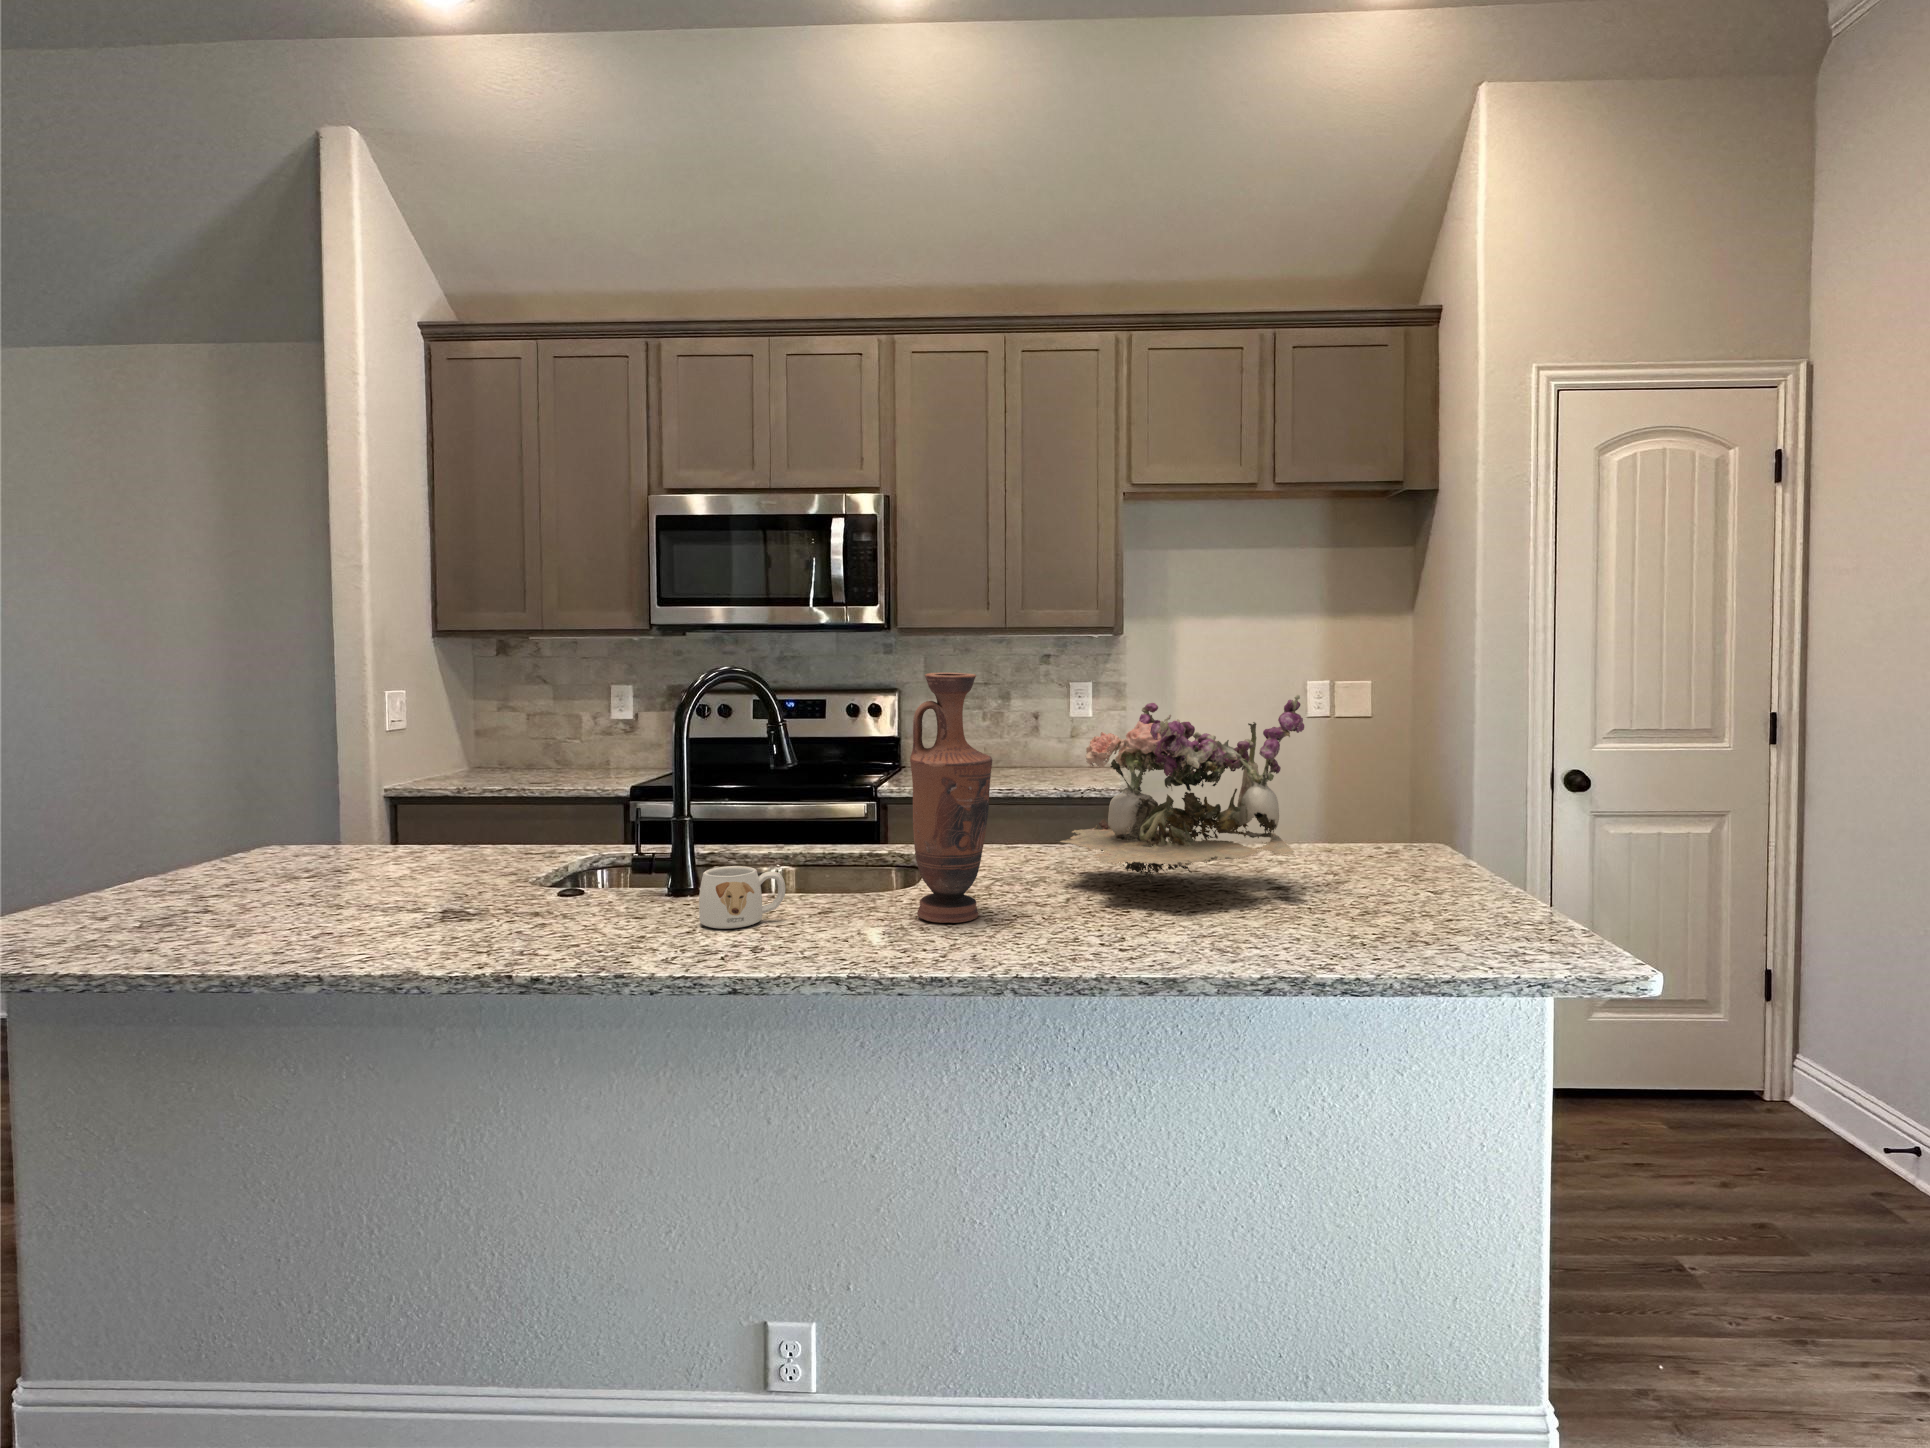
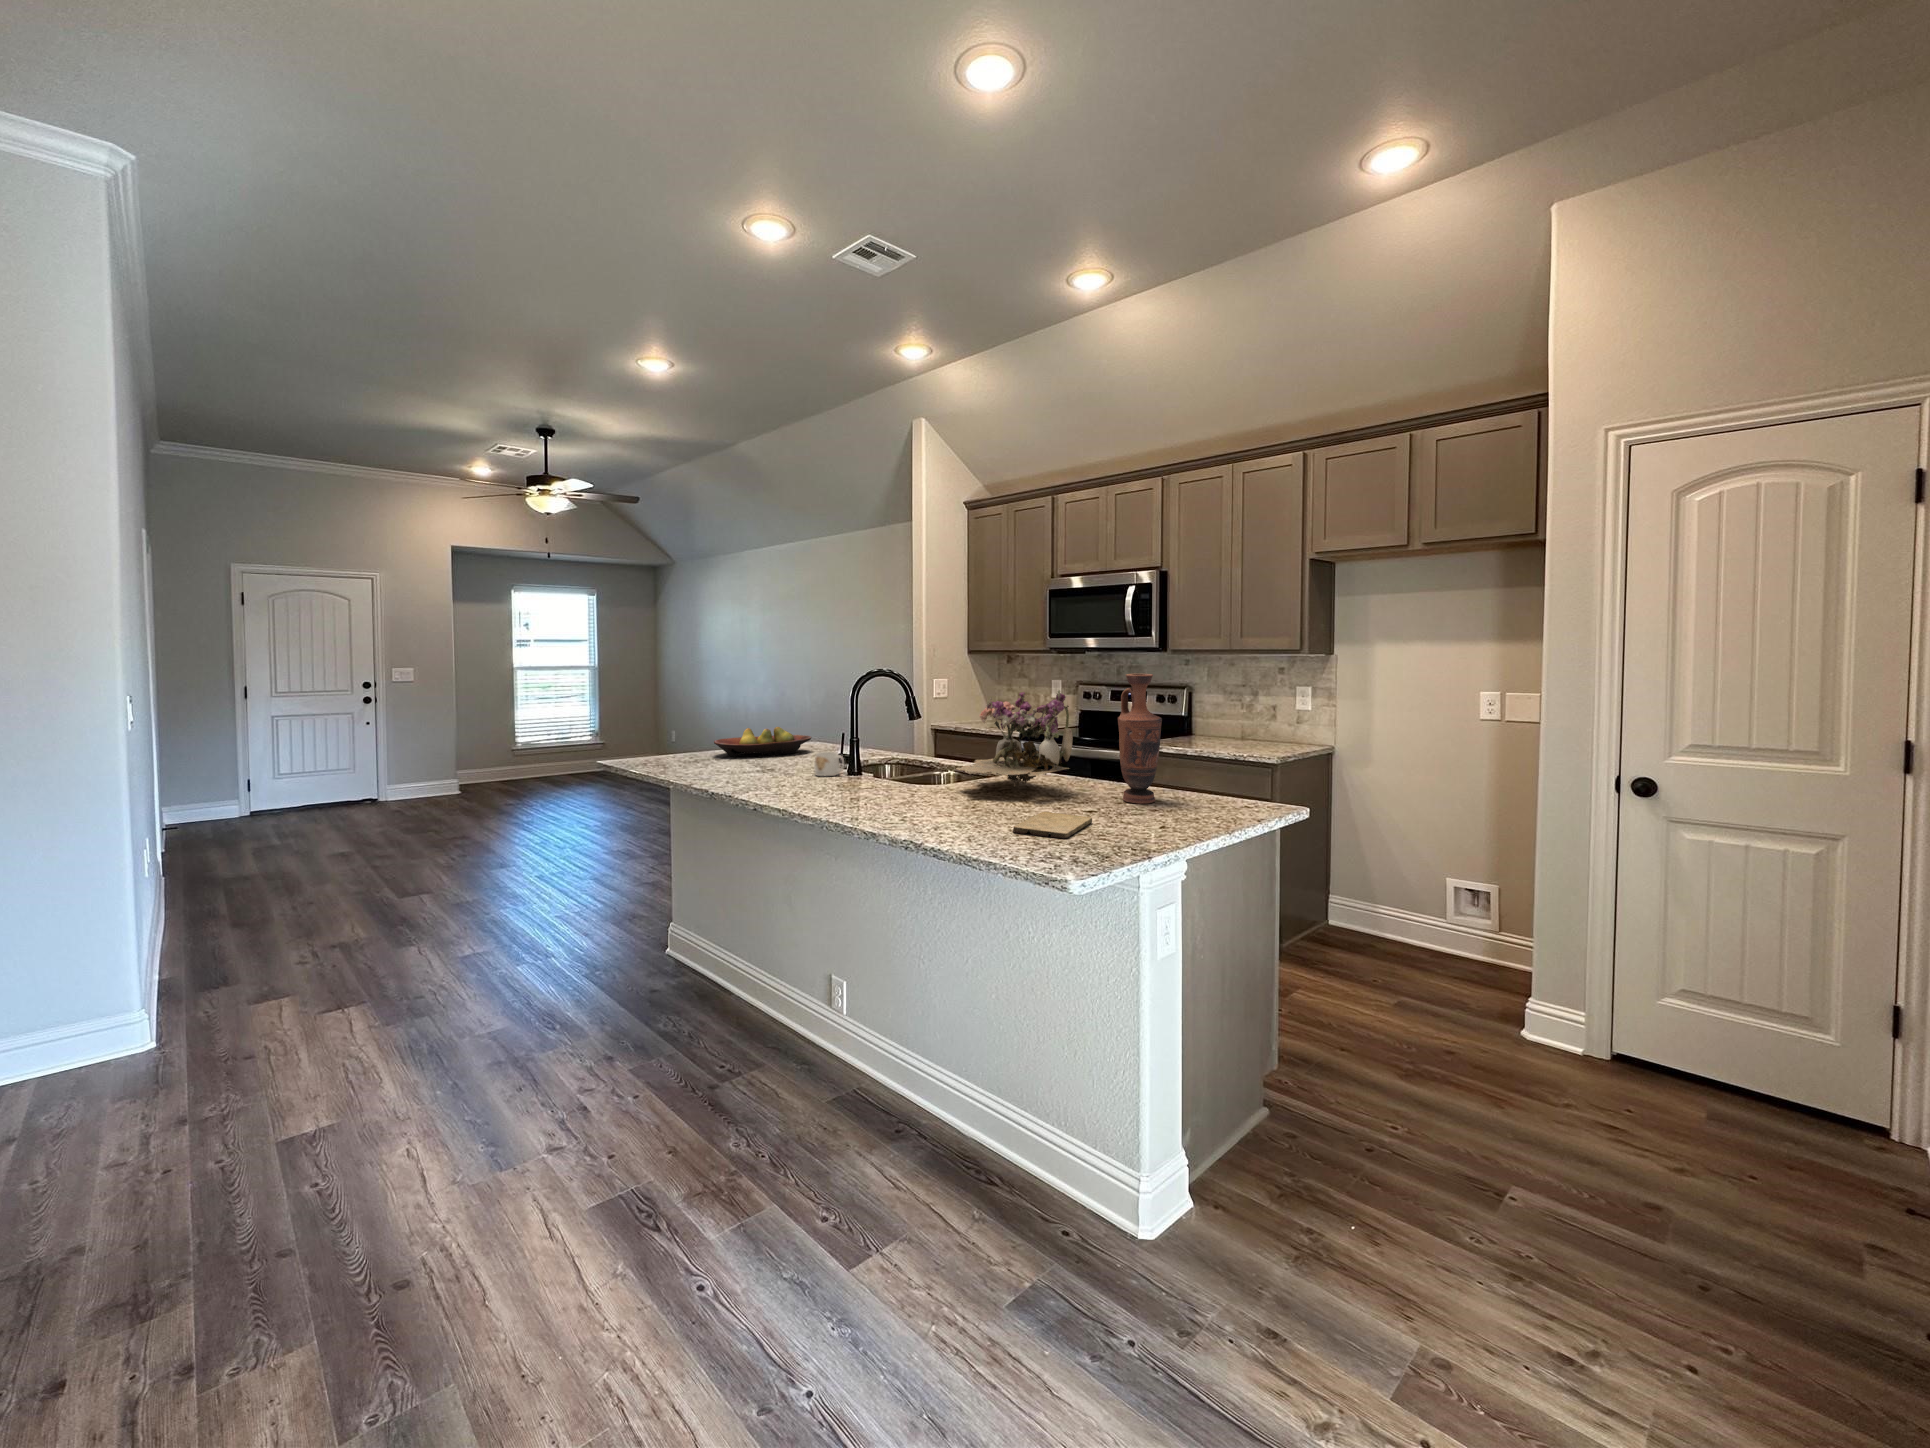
vase: present [910,672,992,923] -> present [1118,674,1162,804]
fruit bowl: none [207,828,468,925] -> present [714,727,811,757]
cutting board: none [1398,906,1563,954] -> present [1013,812,1092,838]

